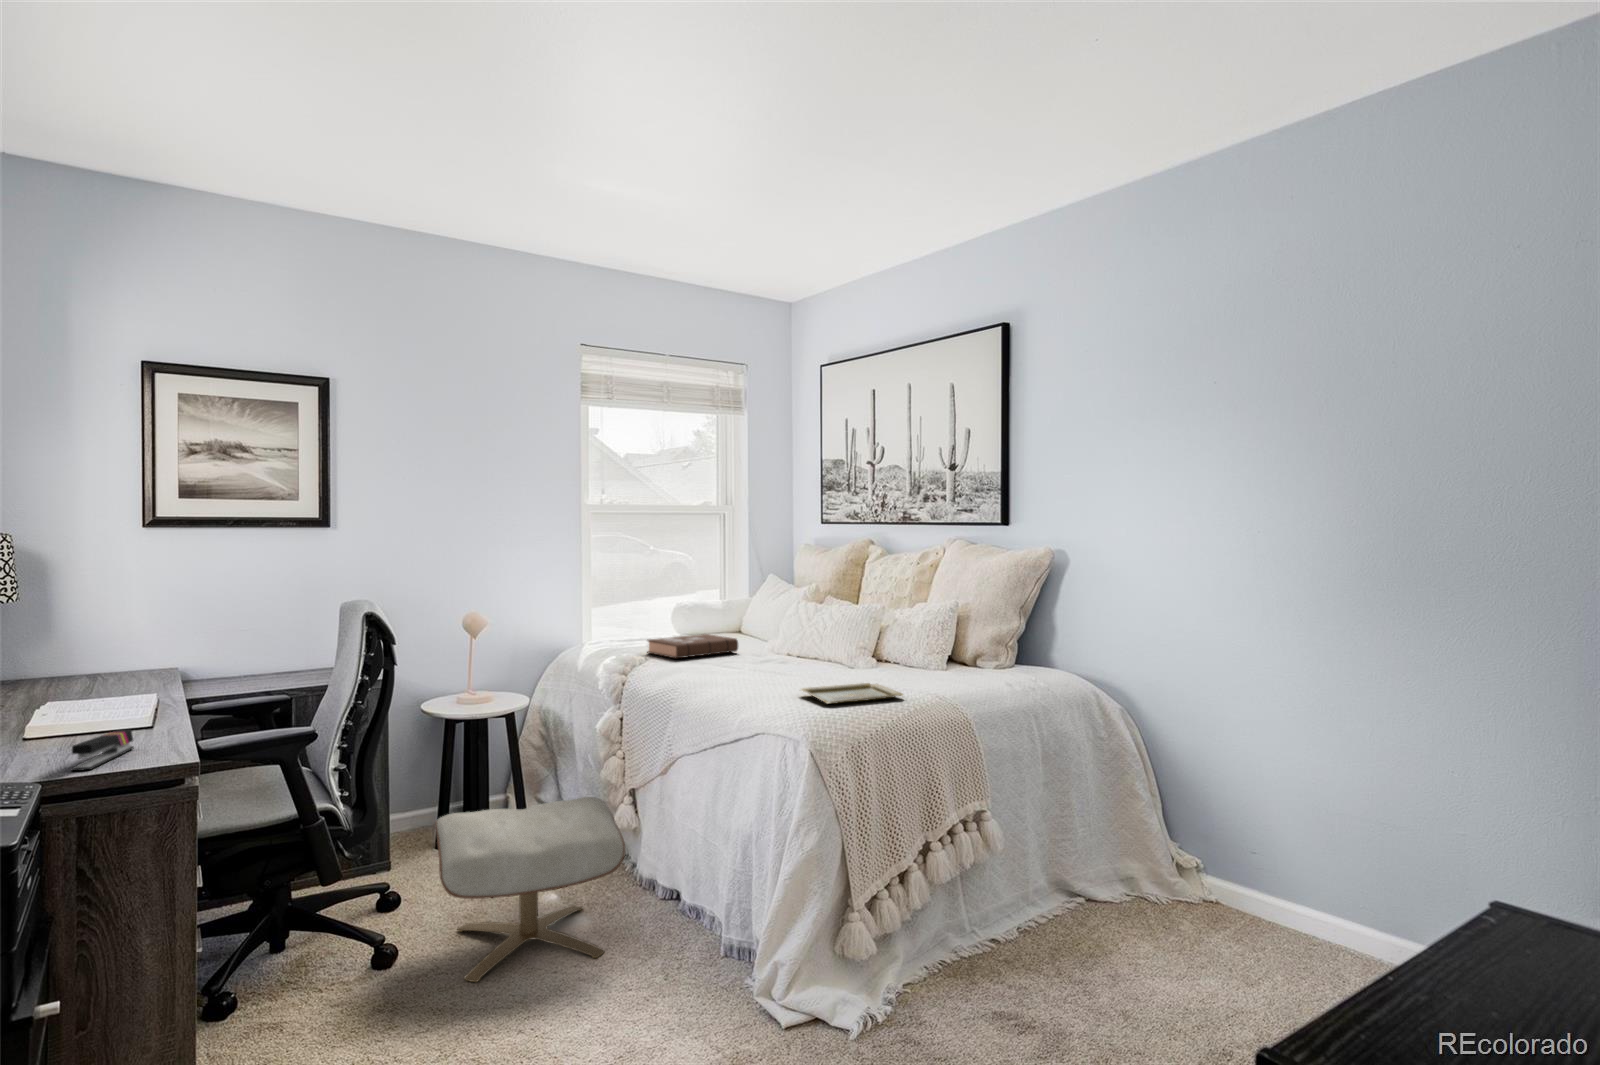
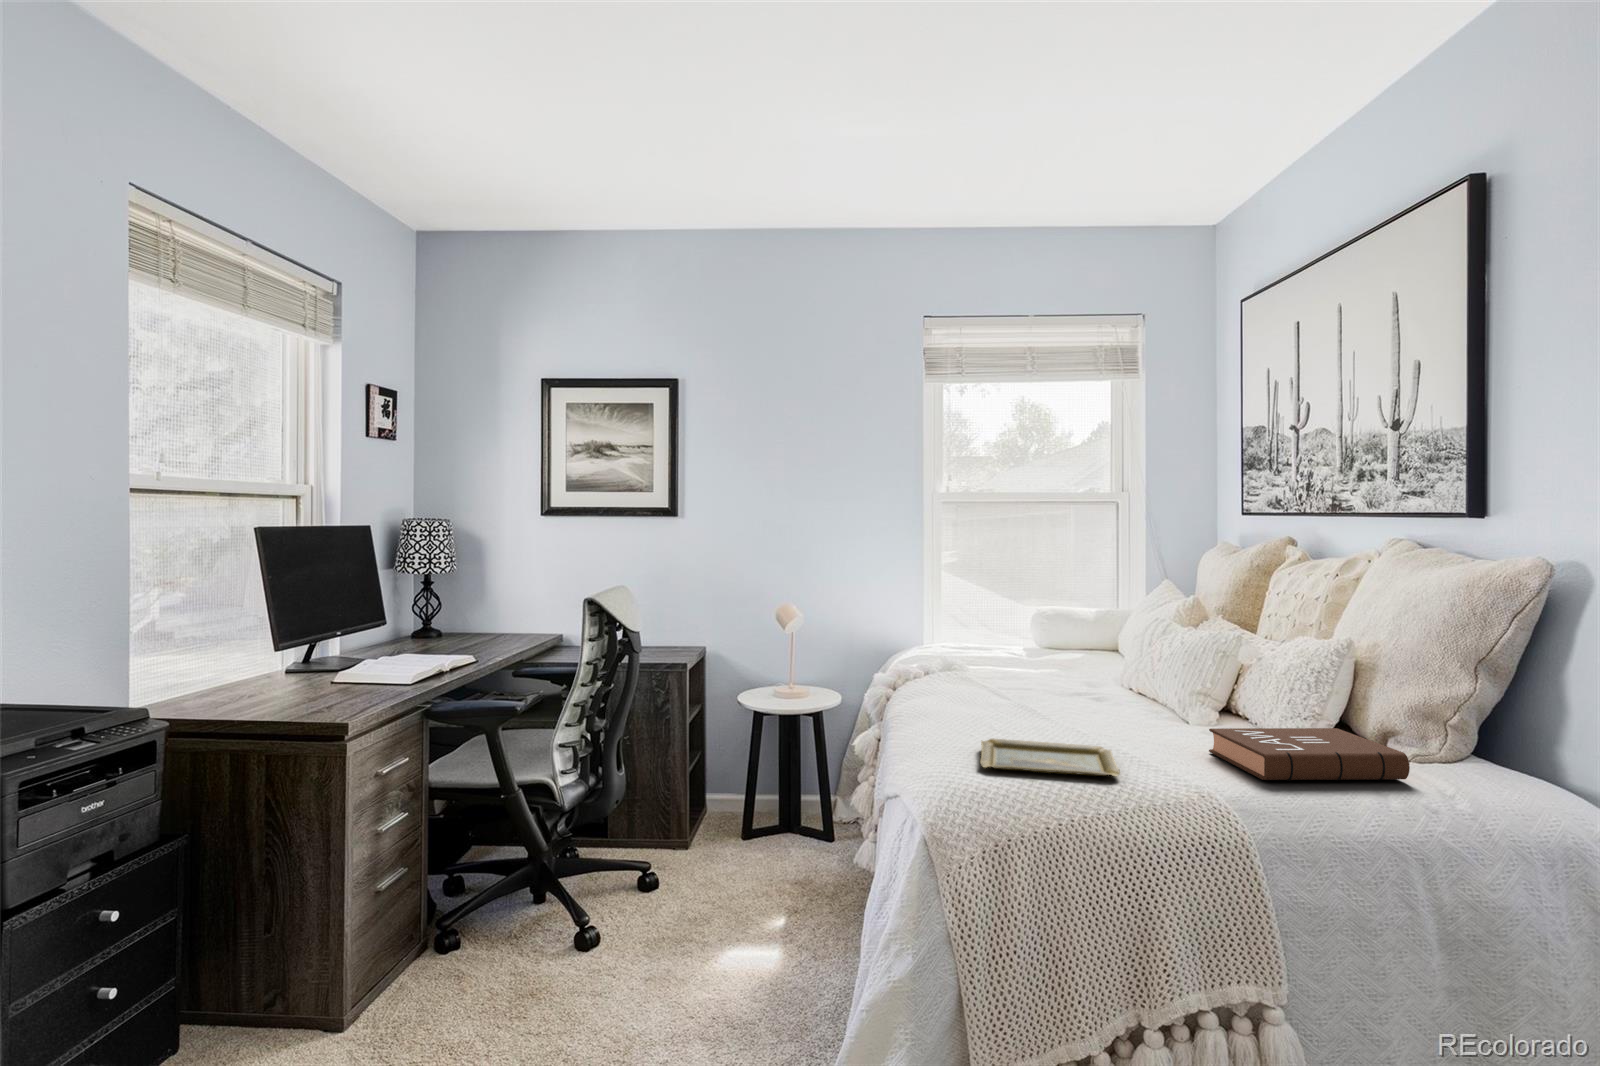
book: present [647,634,738,659] -> present [1209,728,1410,781]
stapler: present [71,730,134,771] -> none [250,684,328,715]
ottoman: present [435,797,625,982] -> none [595,807,809,1008]

